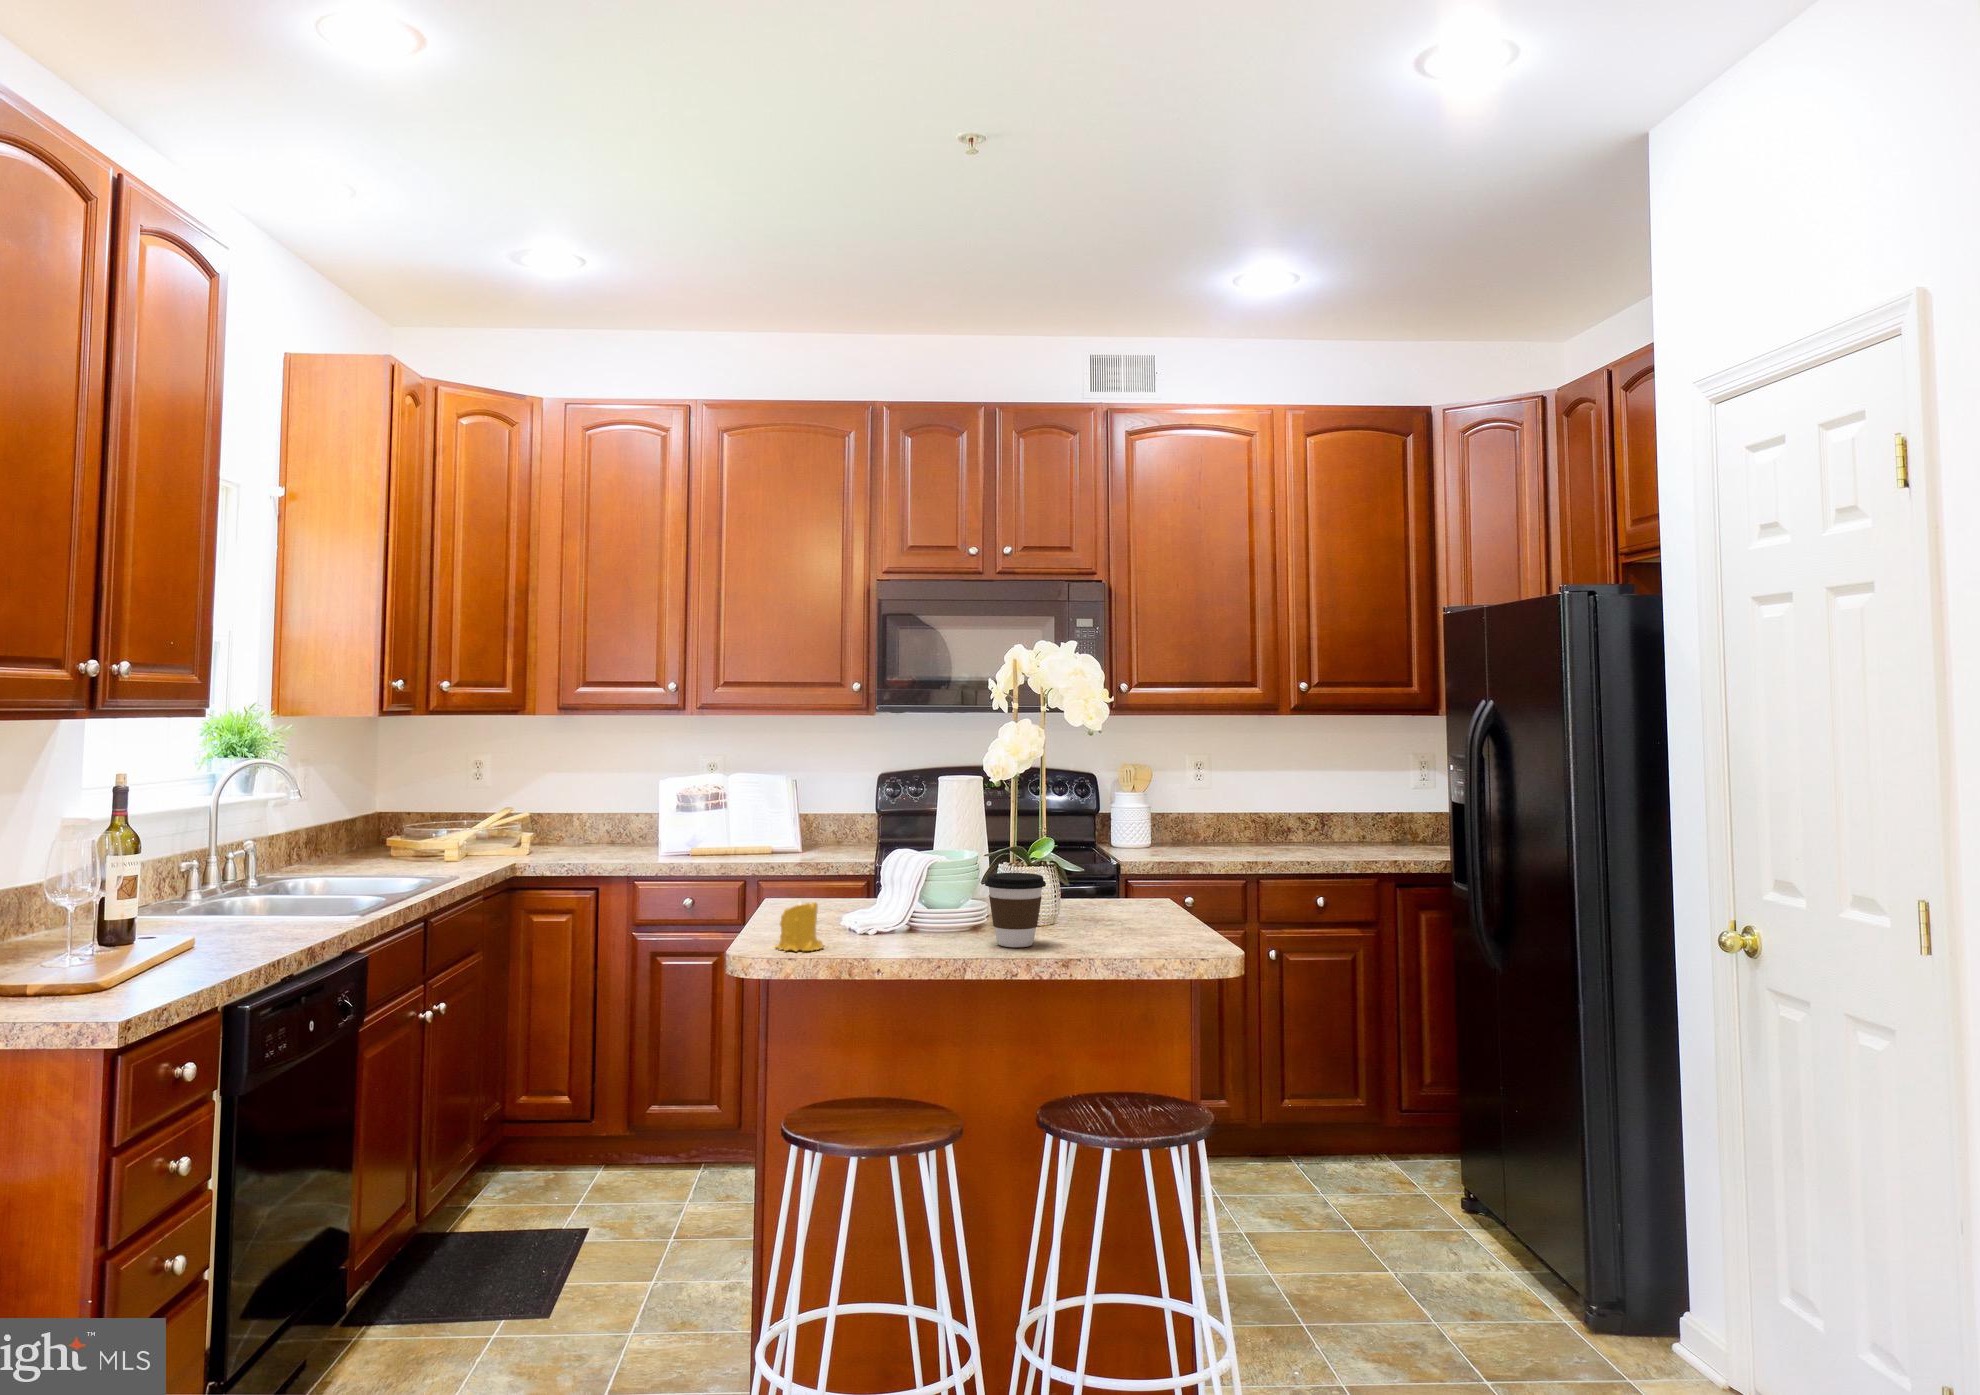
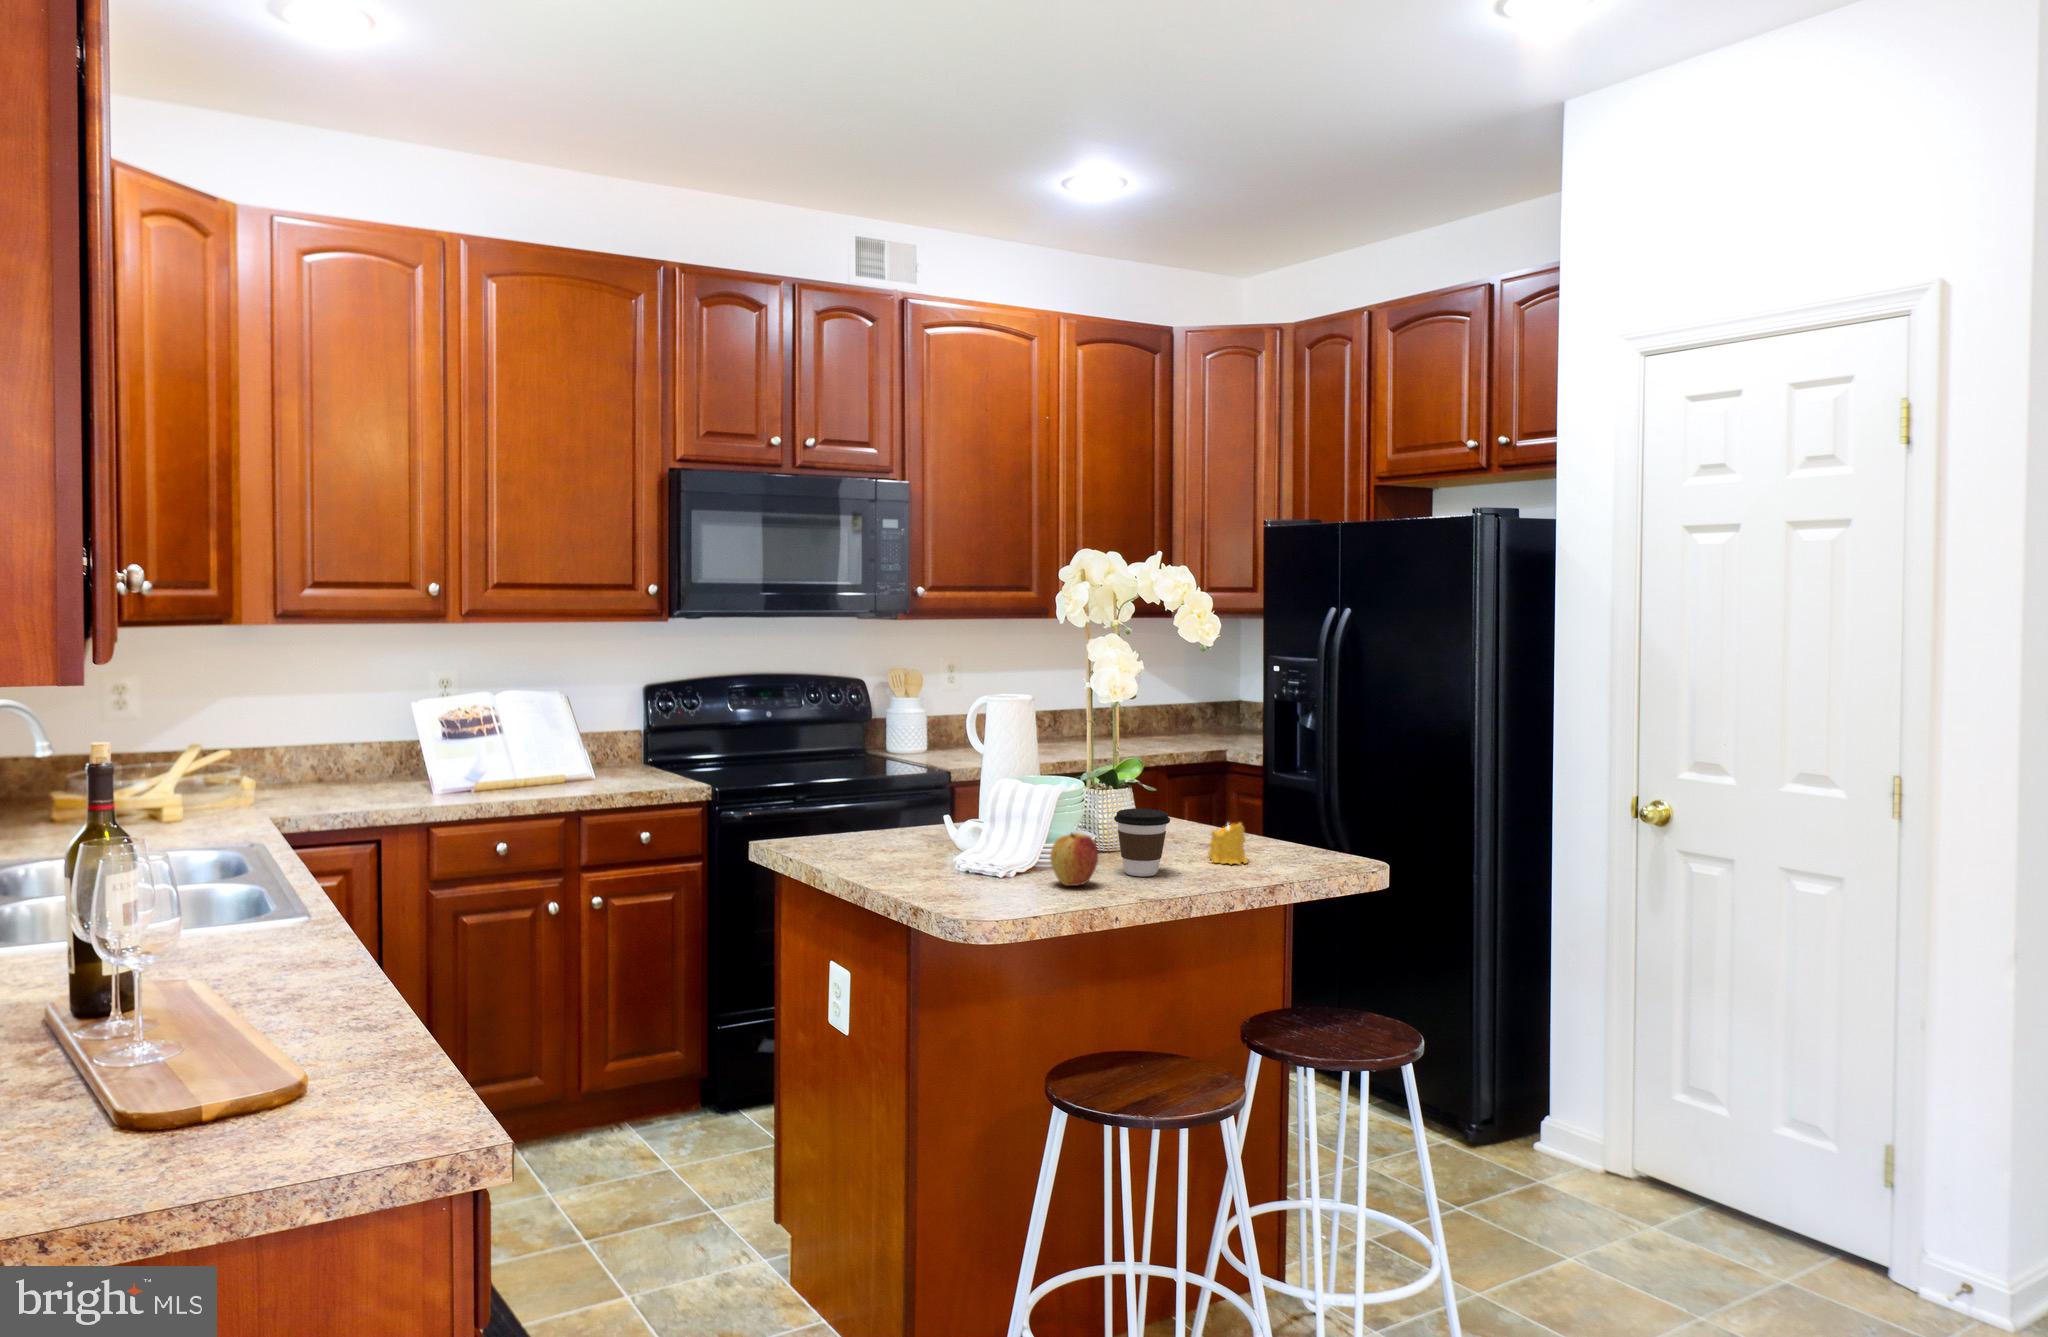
apple: none [890,888,942,947] -> present [1050,833,1098,886]
candle: present [775,902,823,951] -> present [1208,823,1248,865]

